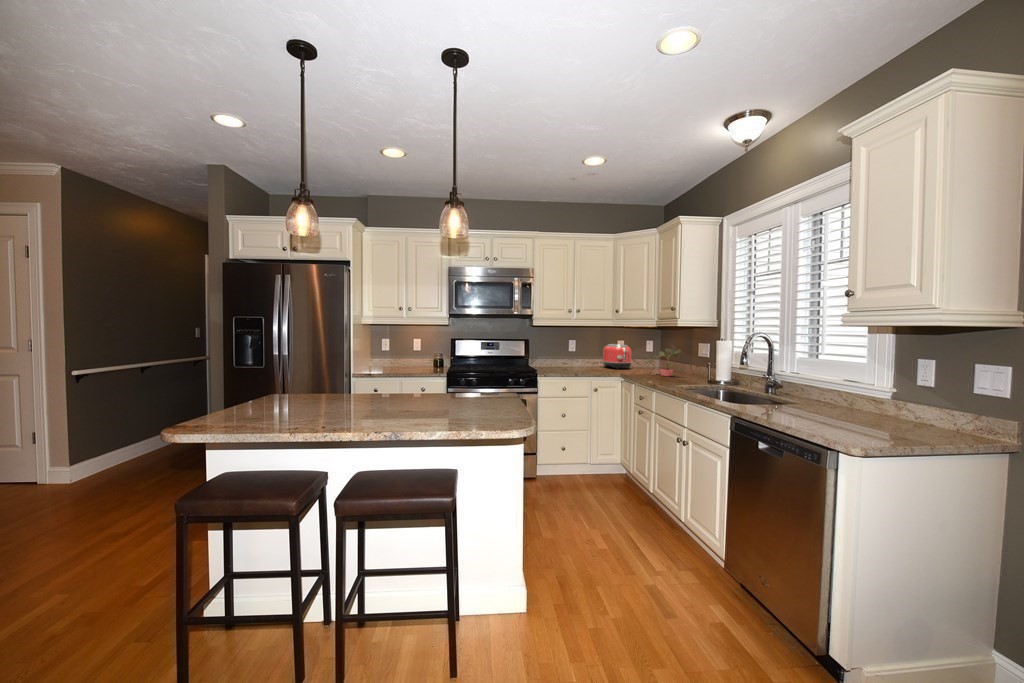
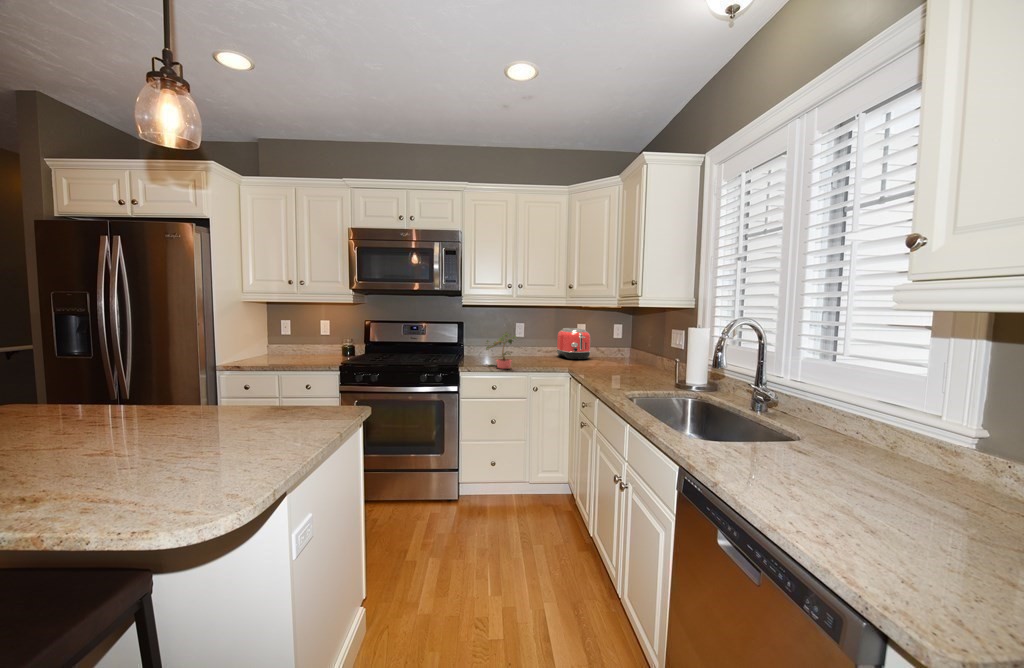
potted plant: present [645,348,681,376] -> present [486,332,517,369]

